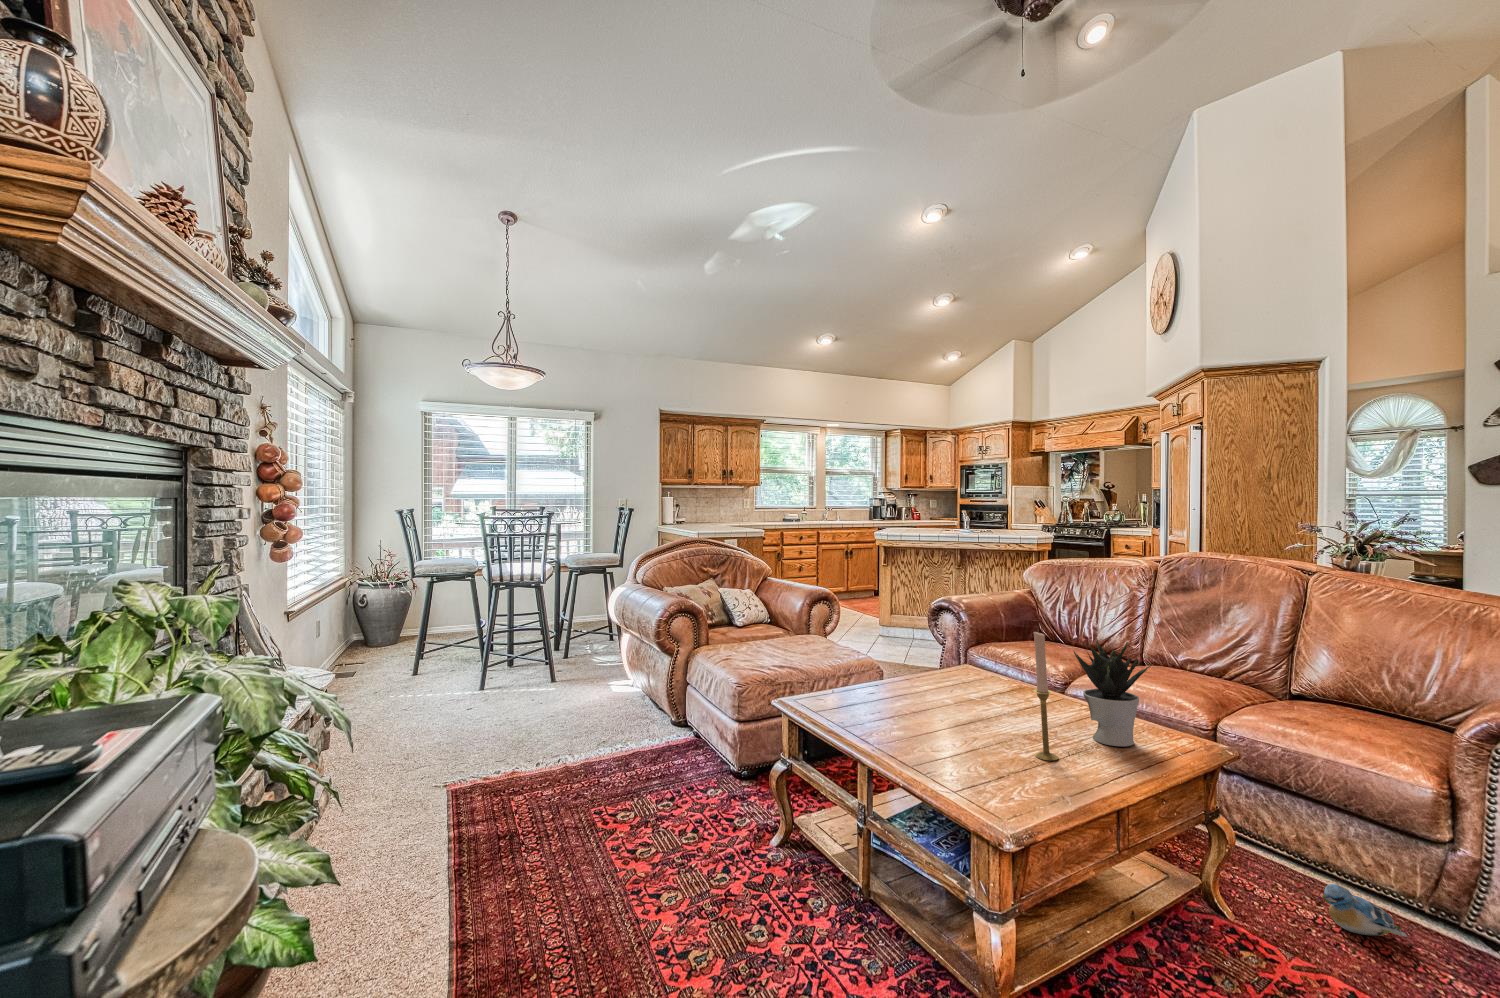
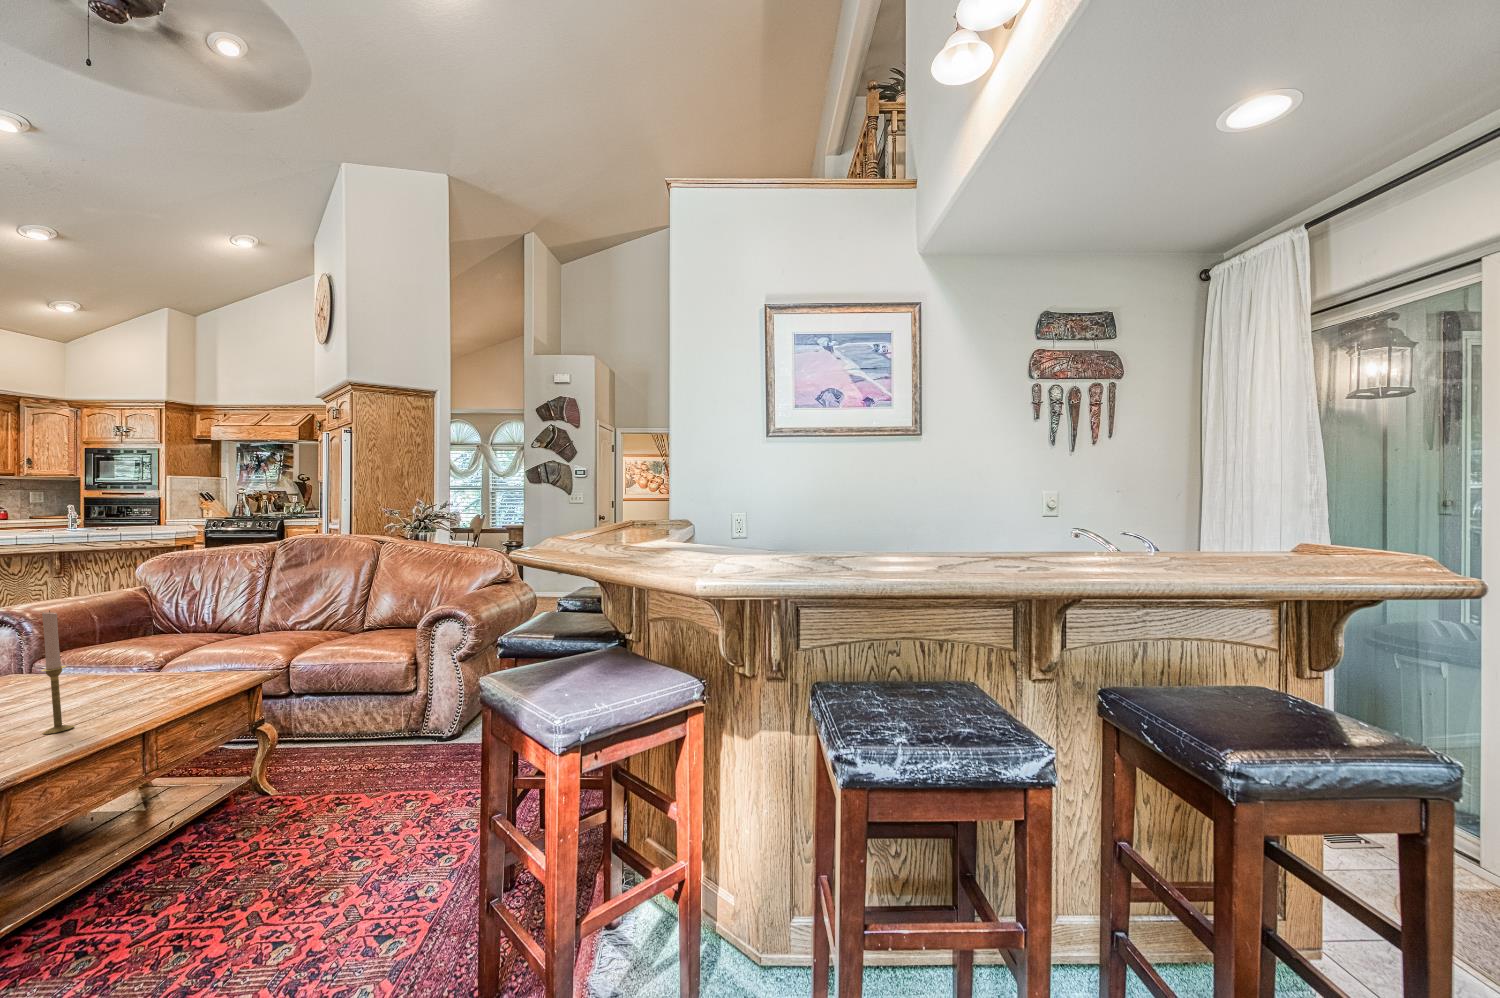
potted plant: present [1074,640,1151,747] -> none [113,607,202,702]
plush toy: present [1322,884,1407,937] -> none [339,744,387,771]

